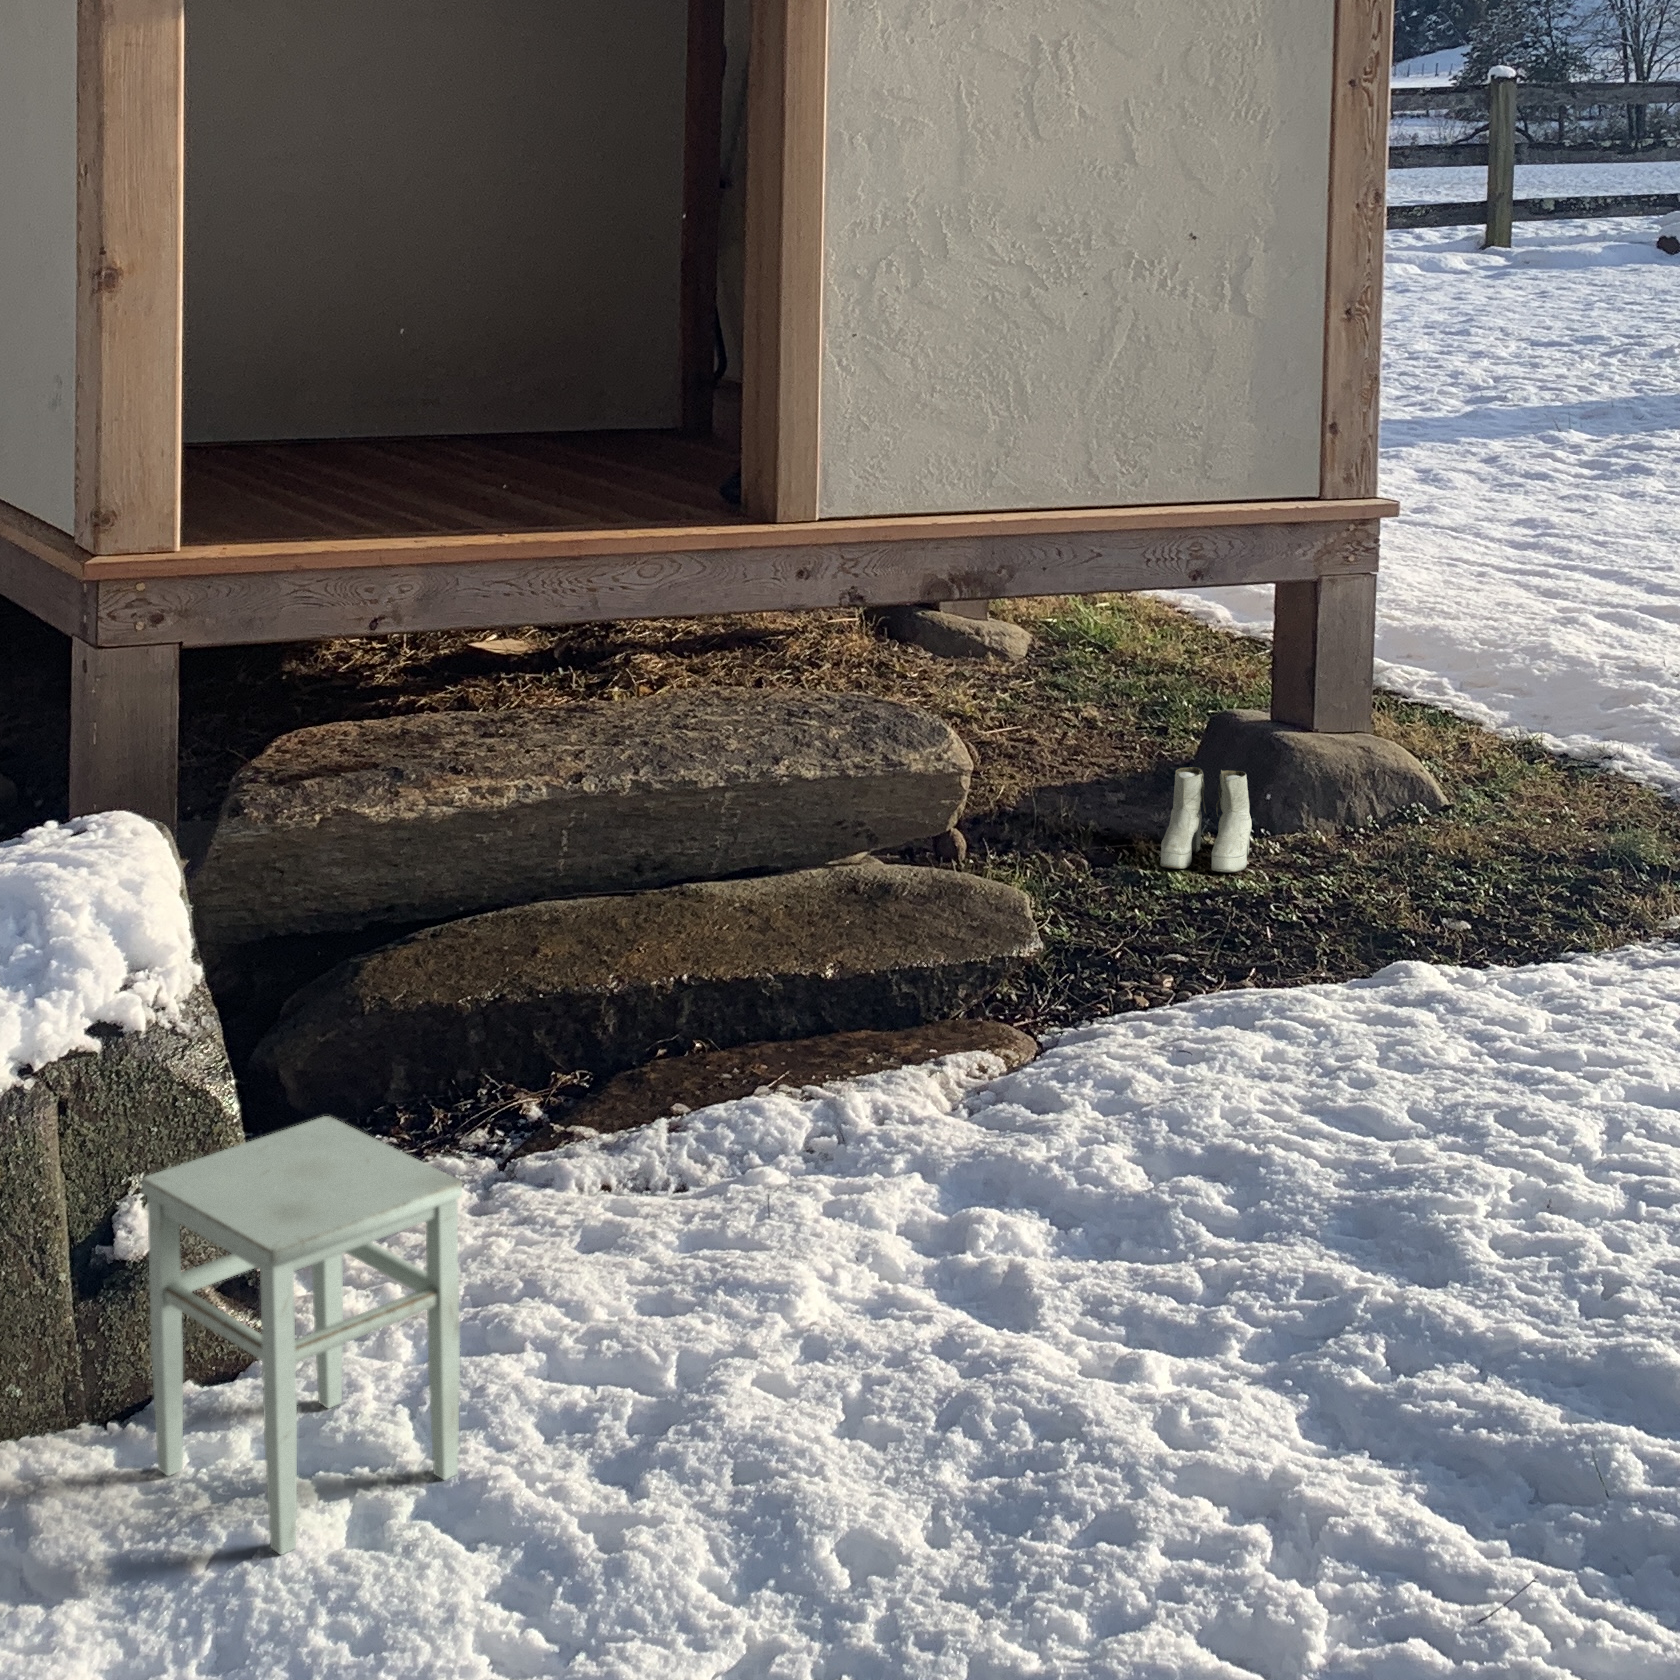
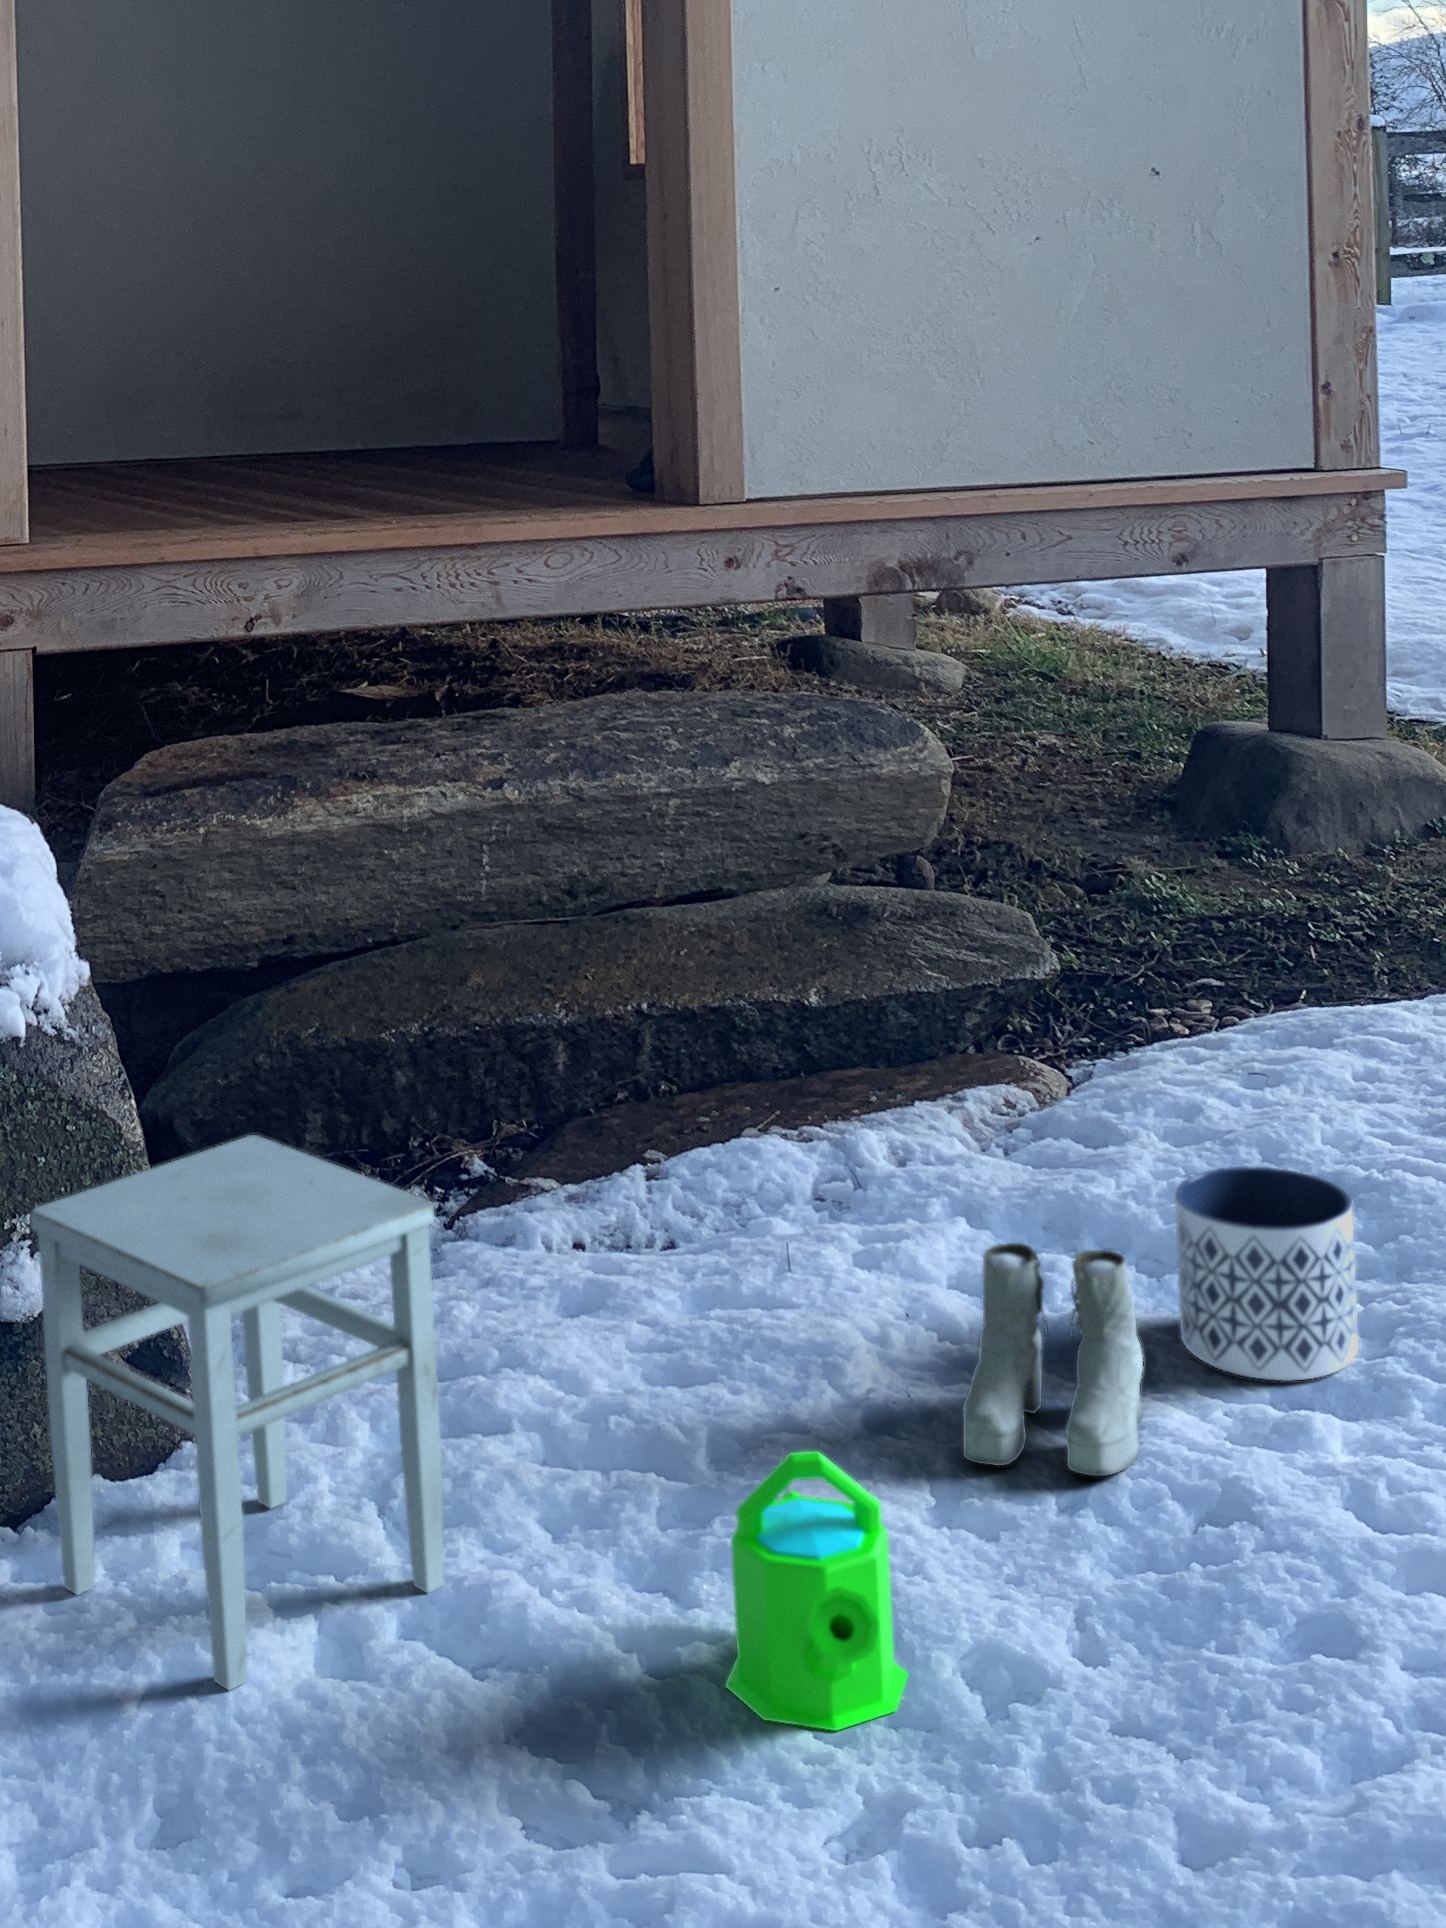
boots: present [1160,767,1252,873] -> present [963,1243,1143,1476]
planter: none [1068,1148,1205,1321] -> present [1175,1167,1359,1381]
watering can: none [661,1384,802,1594] -> present [725,1451,908,1731]

